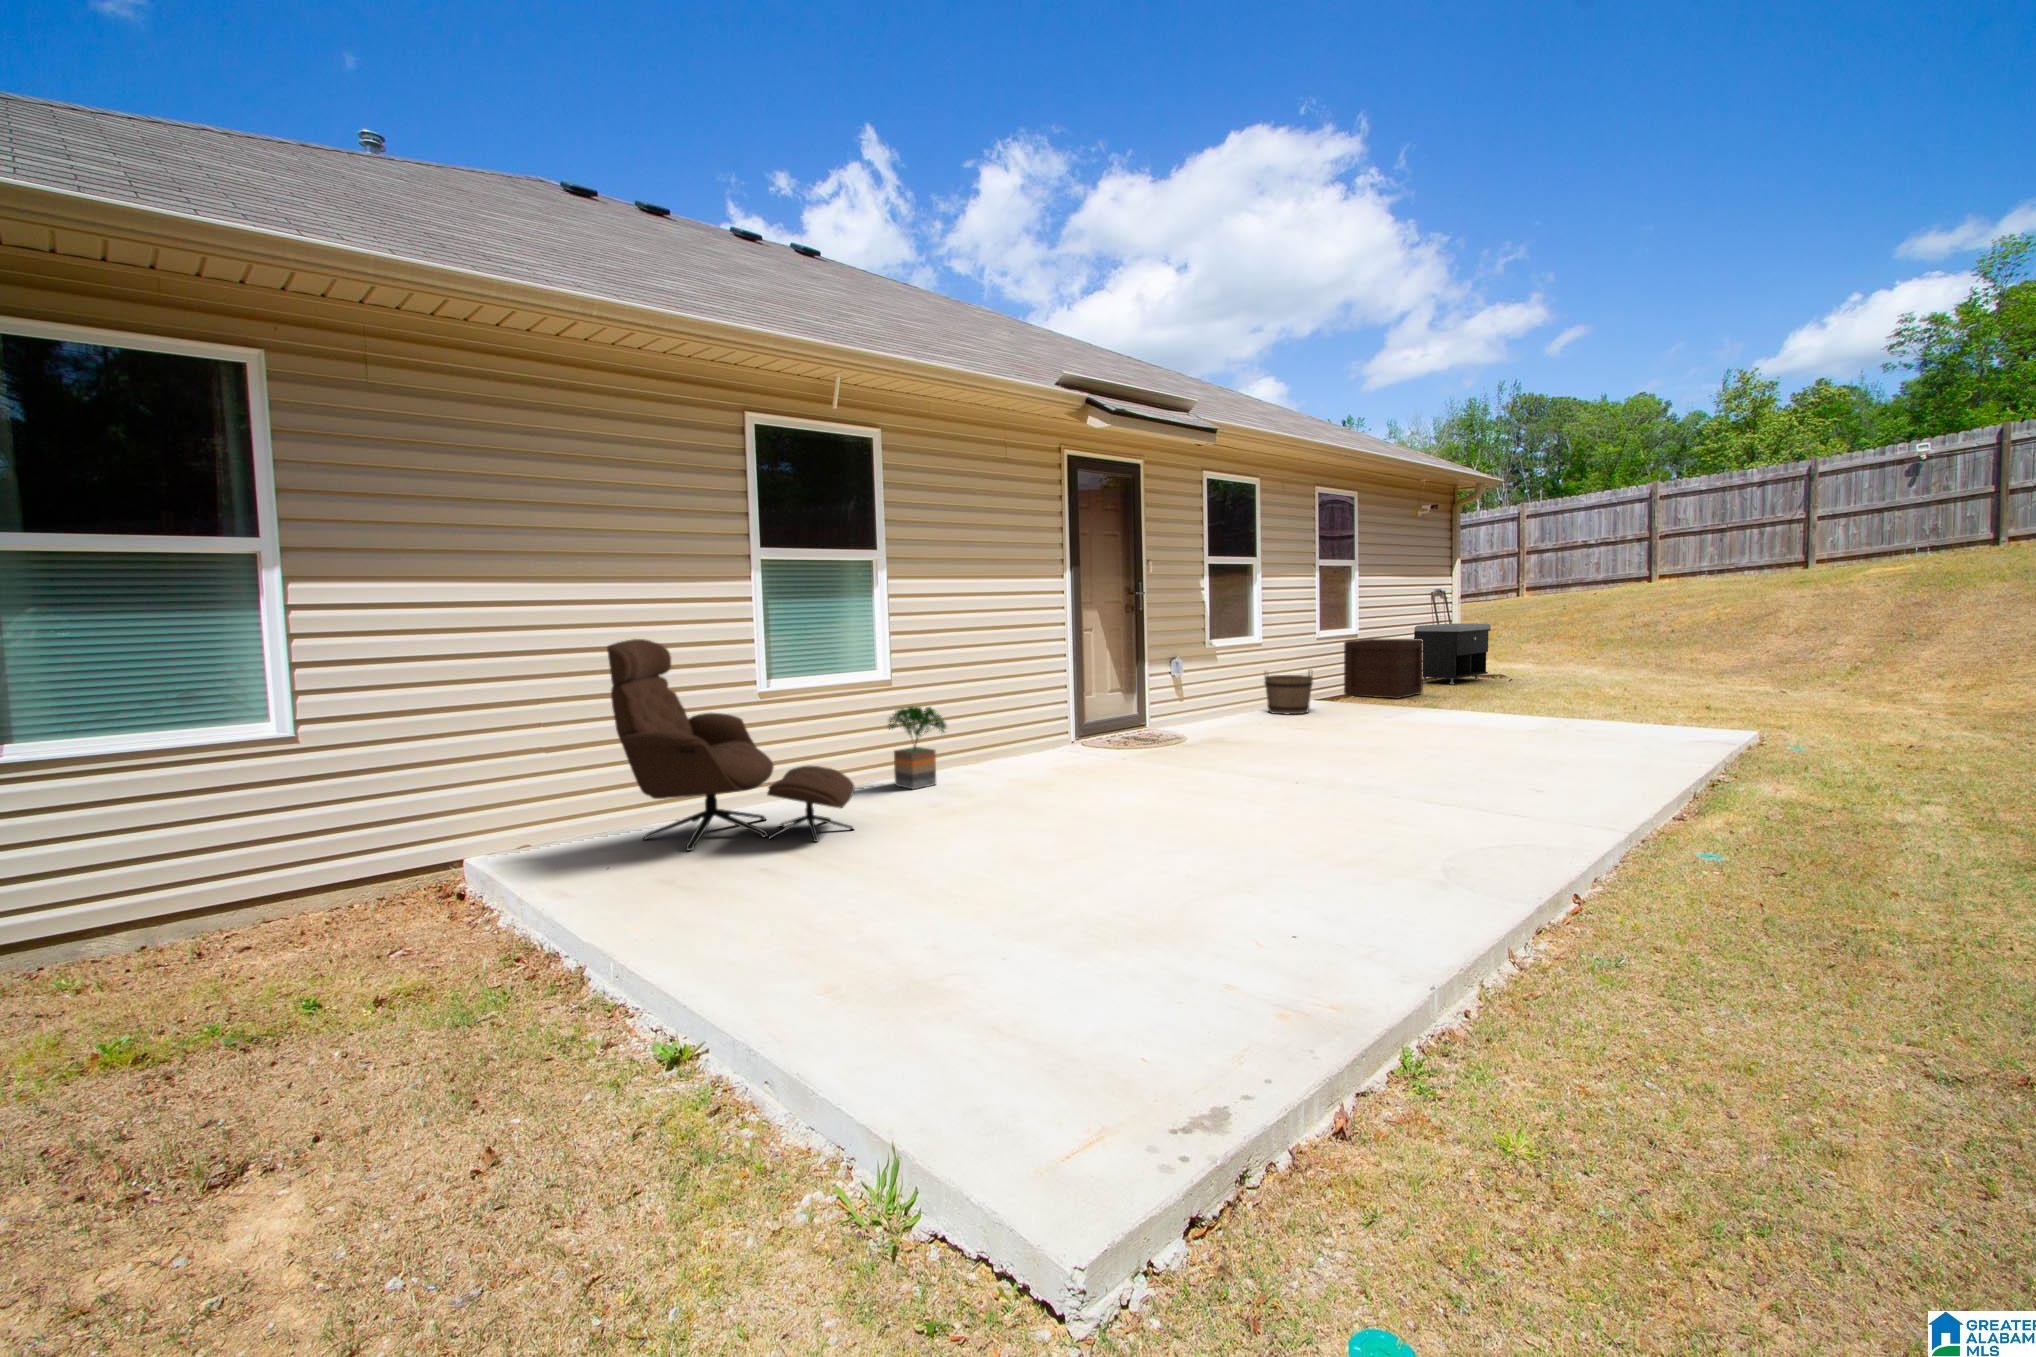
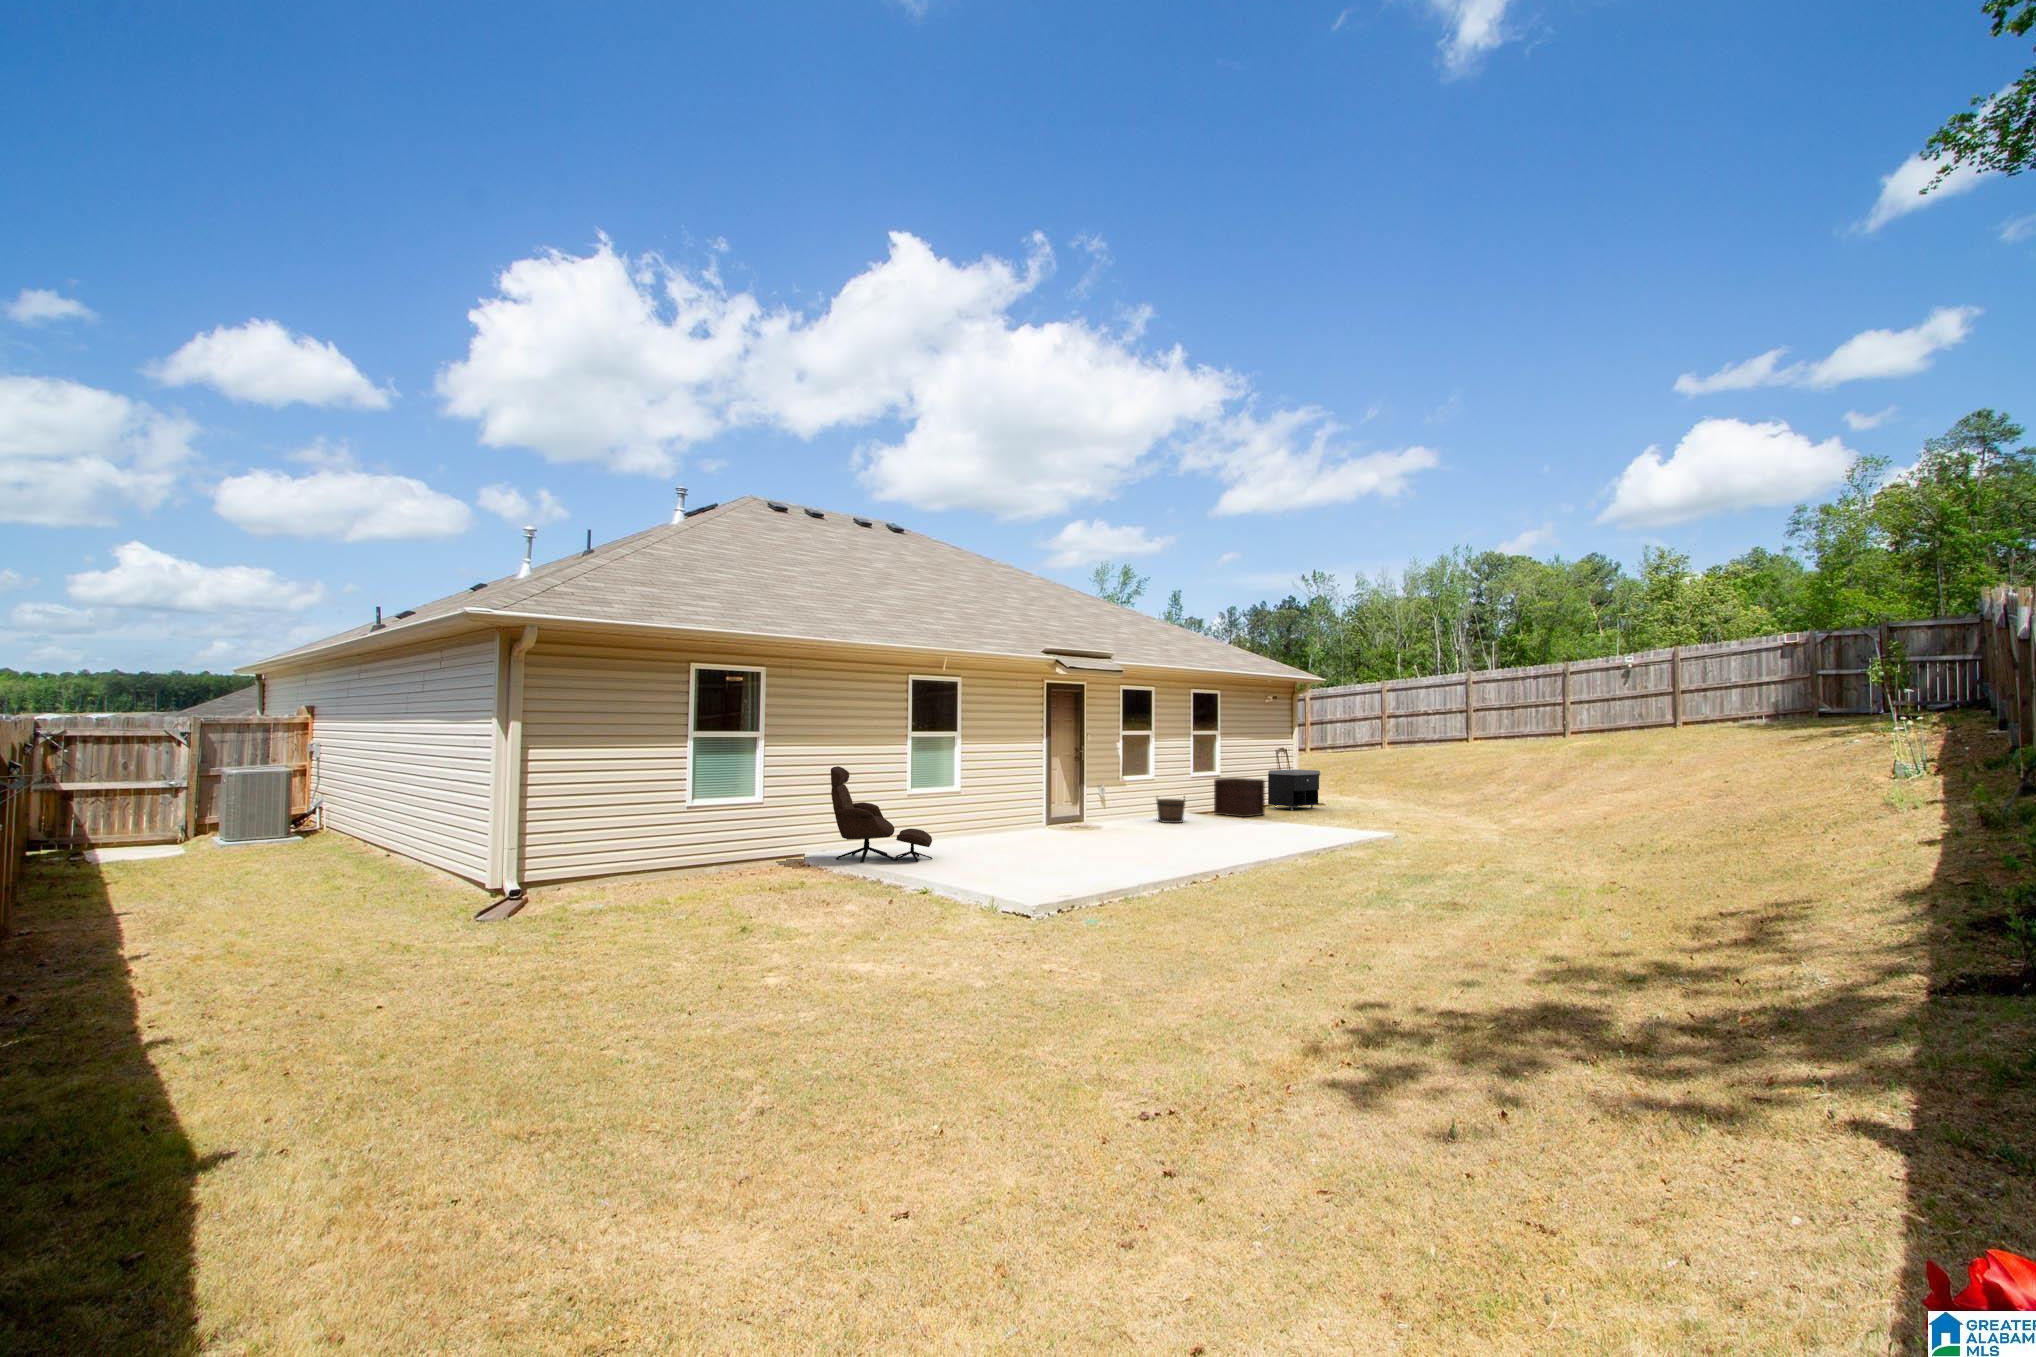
potted tree: present [888,706,946,789] -> none [940,804,972,847]

